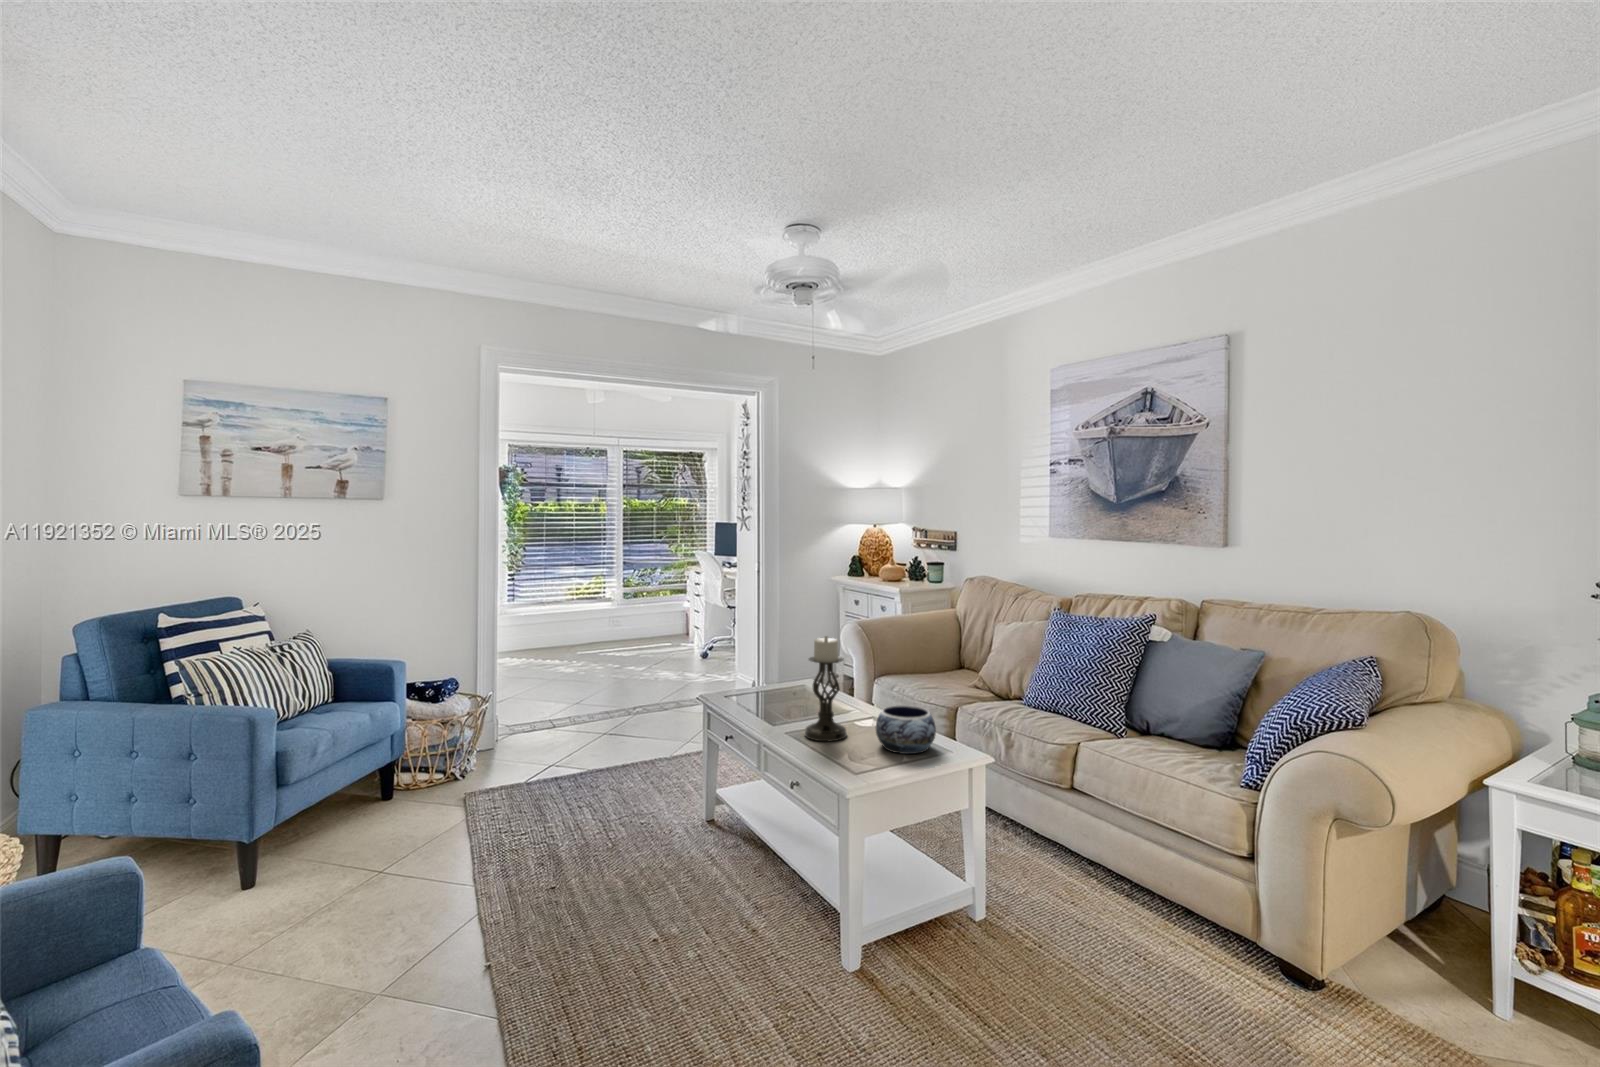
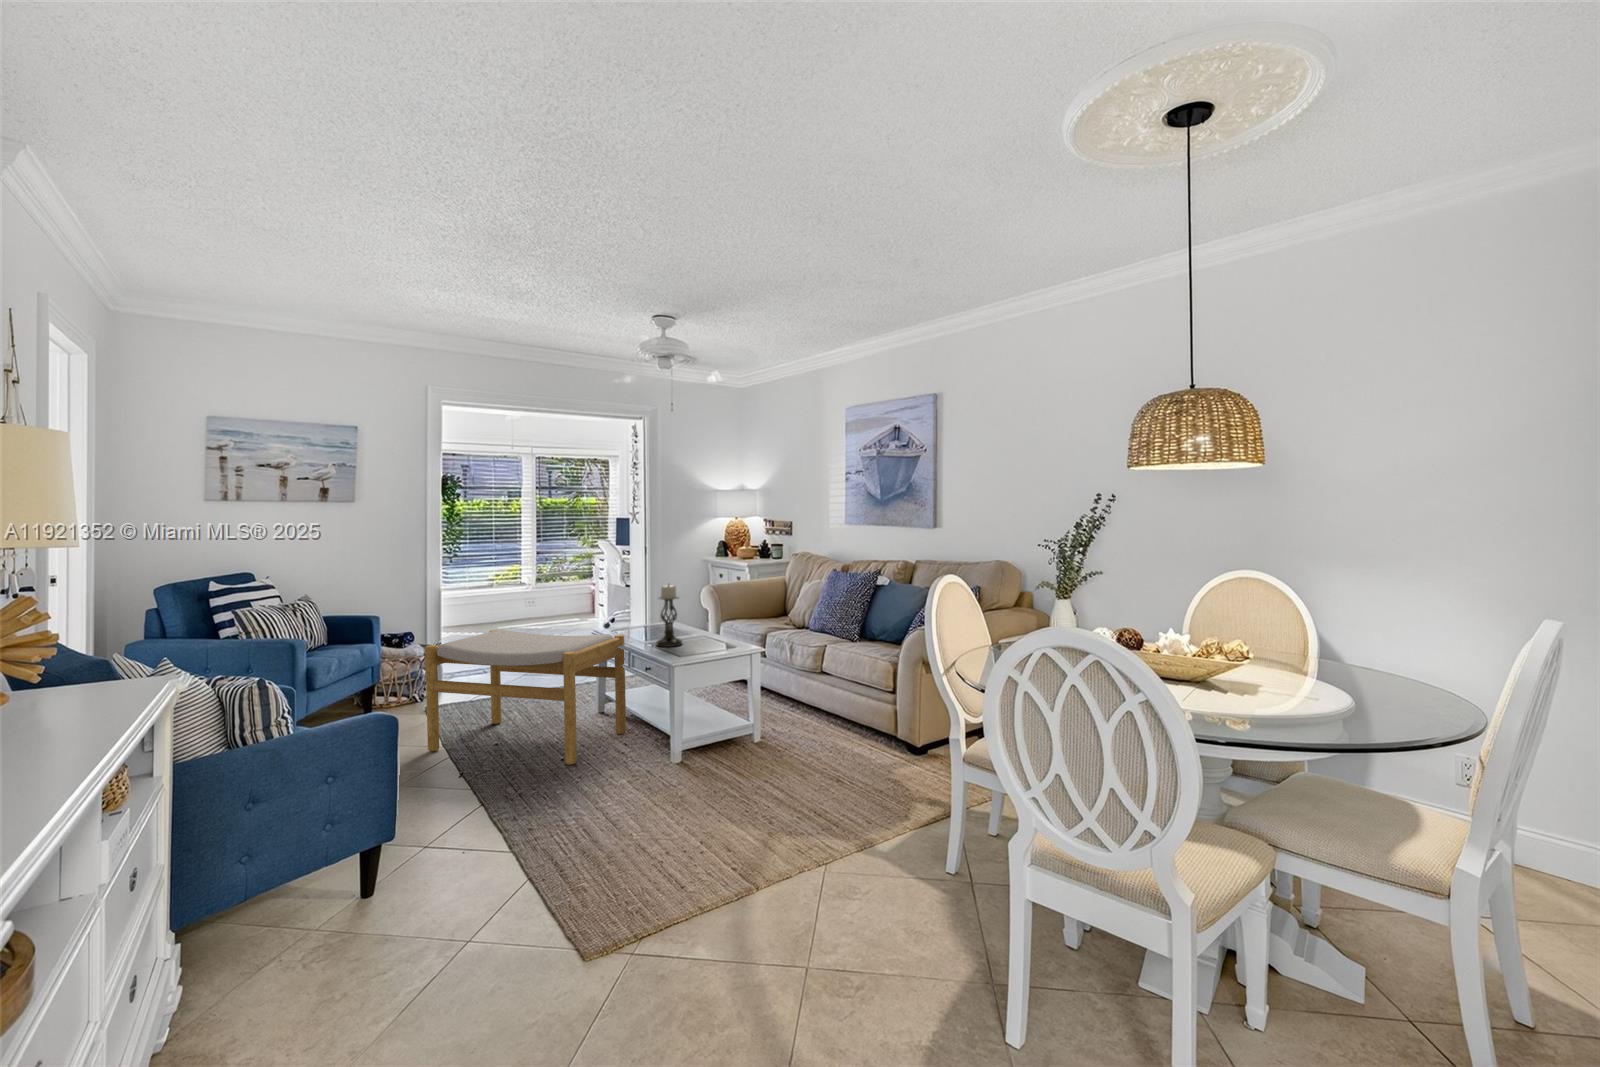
footstool: none [445,693,754,957] -> present [425,630,626,765]
decorative bowl: present [876,705,936,754] -> none [697,624,733,650]

